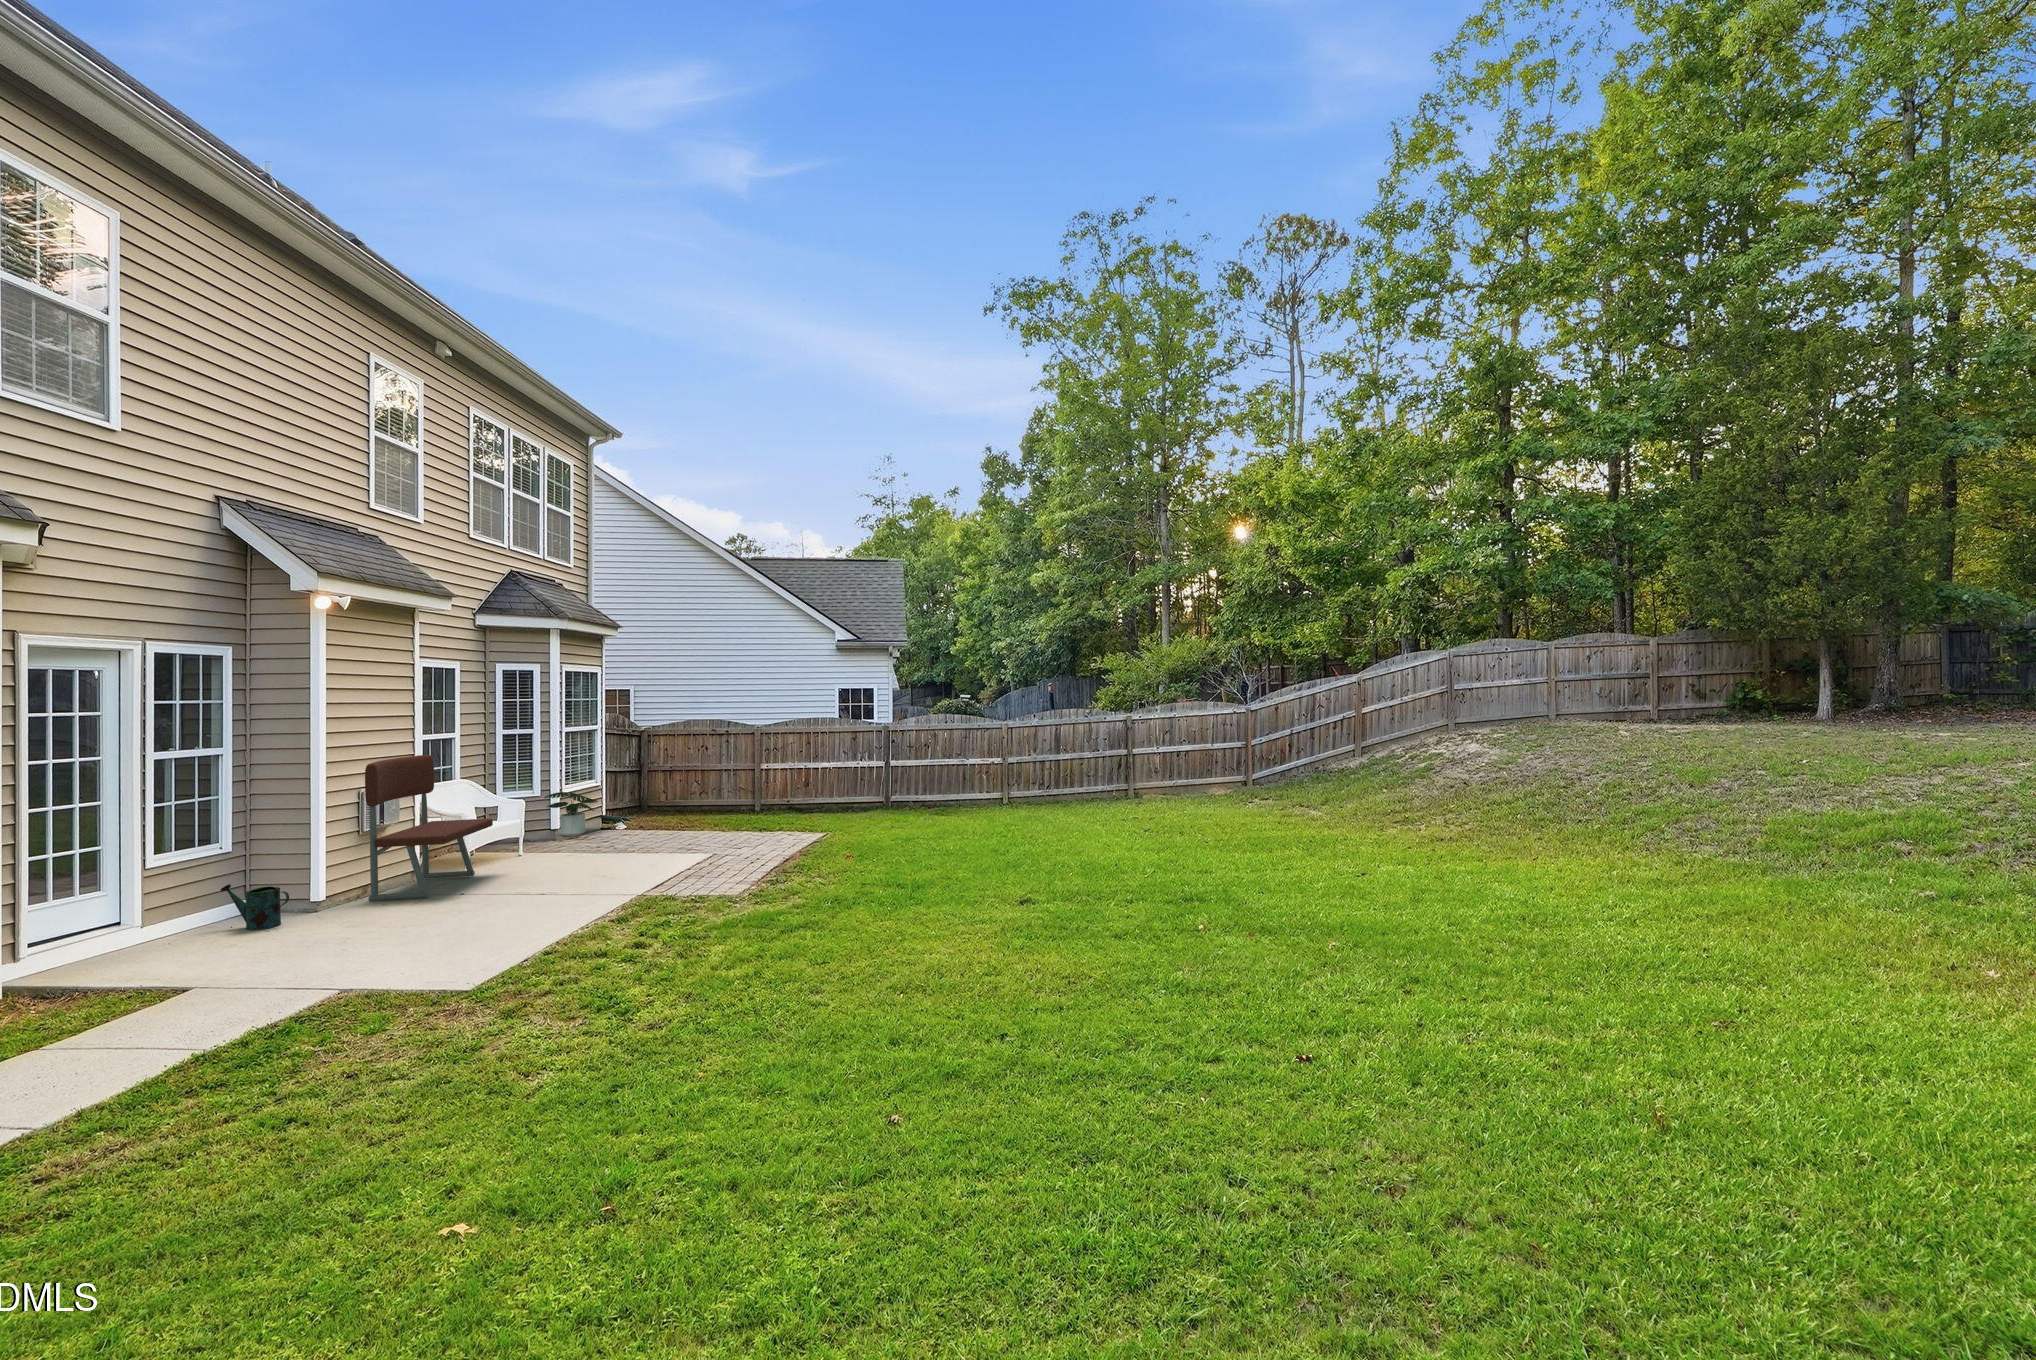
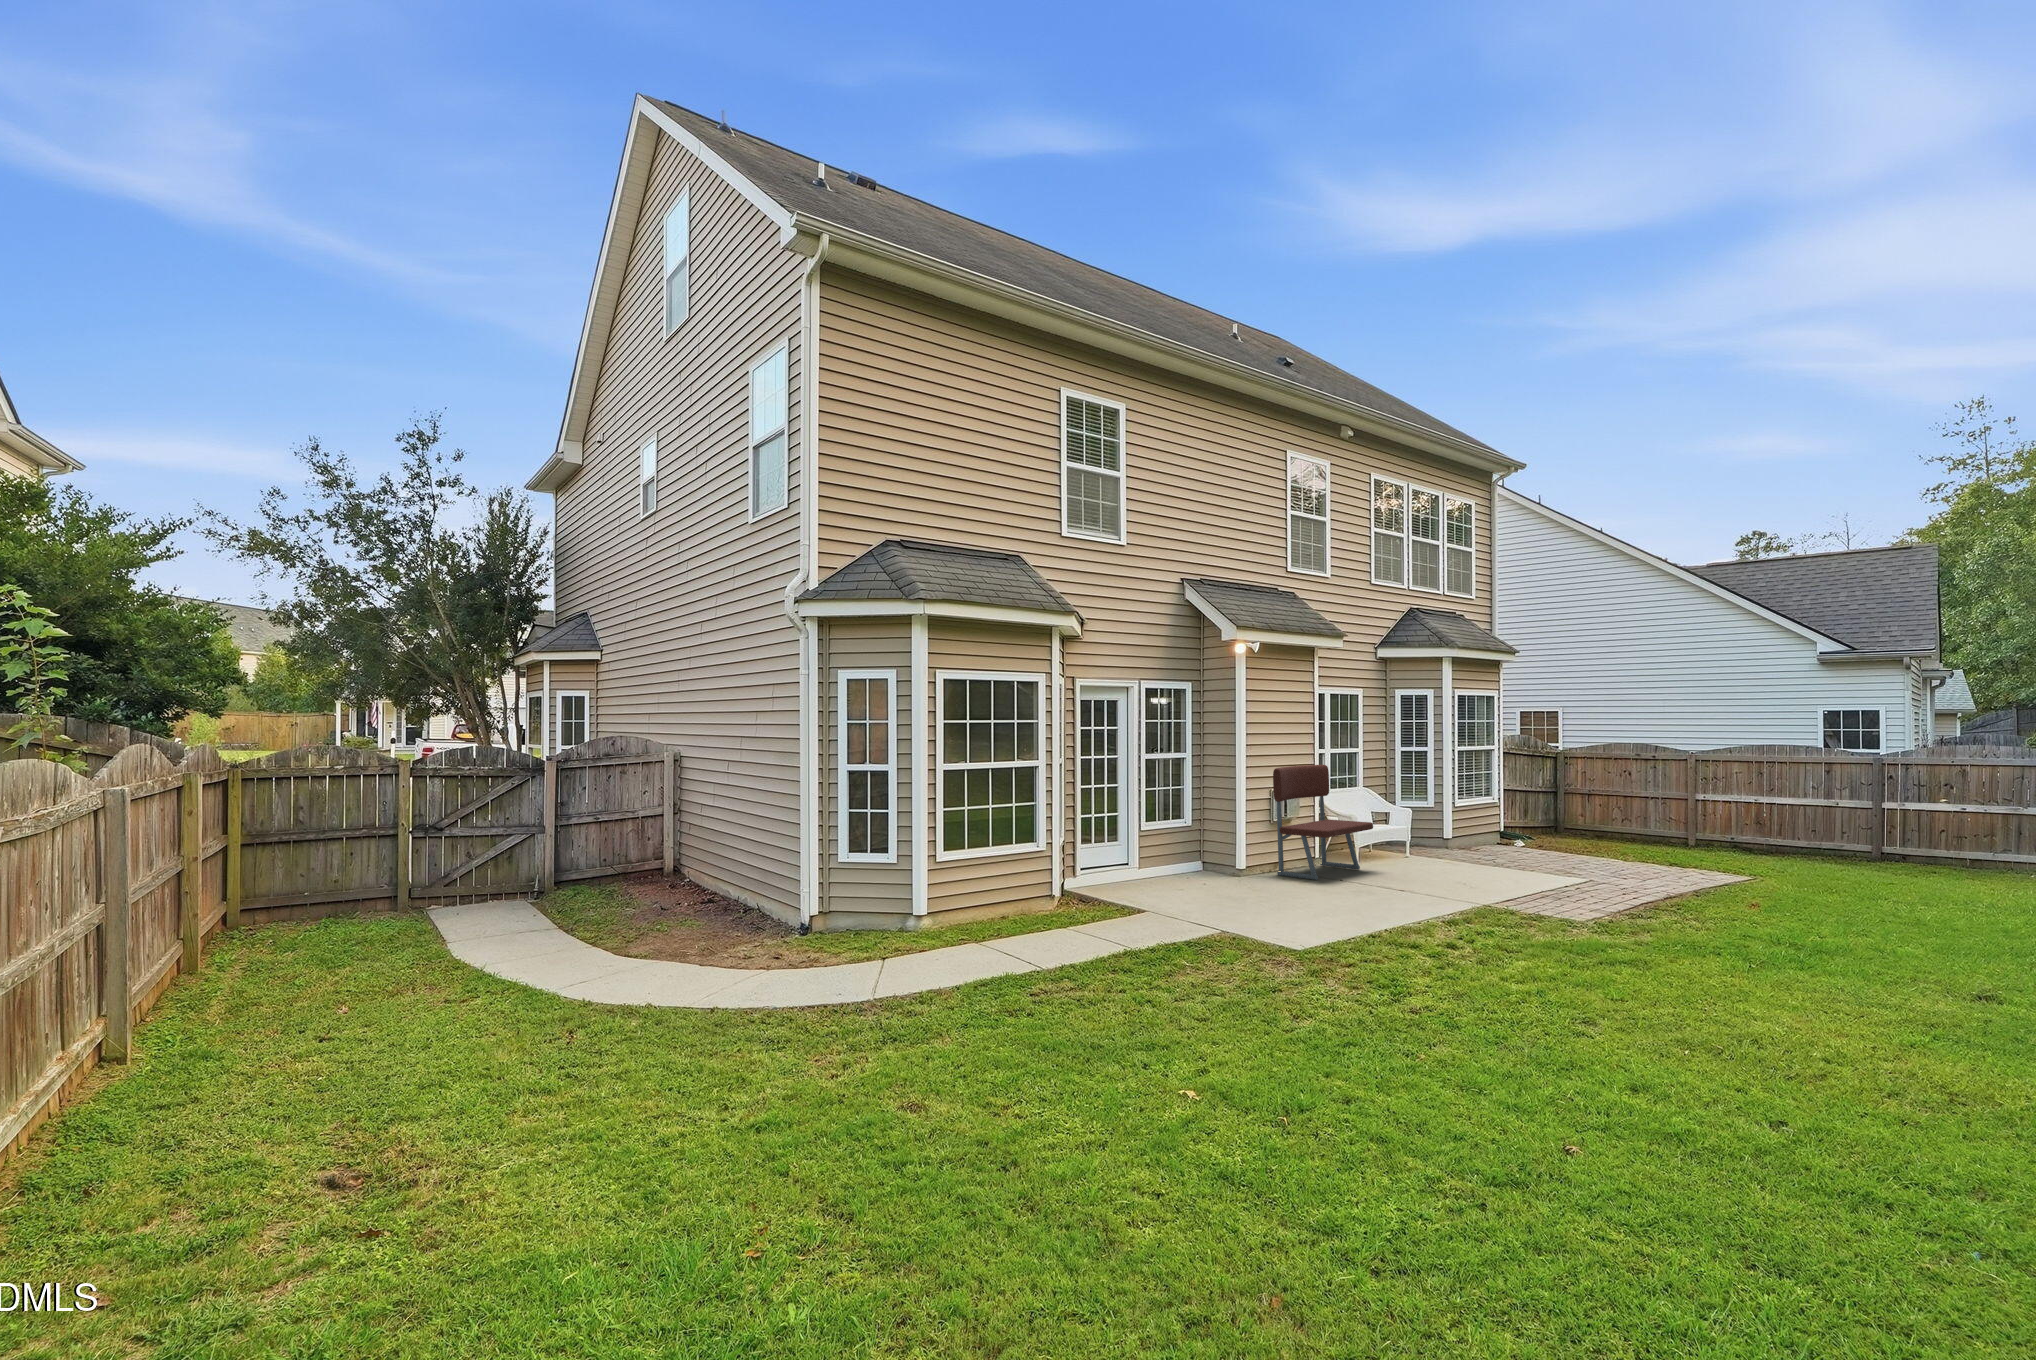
potted plant: present [544,792,598,836] -> none [1435,808,1489,851]
watering can: present [221,884,289,930] -> none [1186,846,1222,881]

